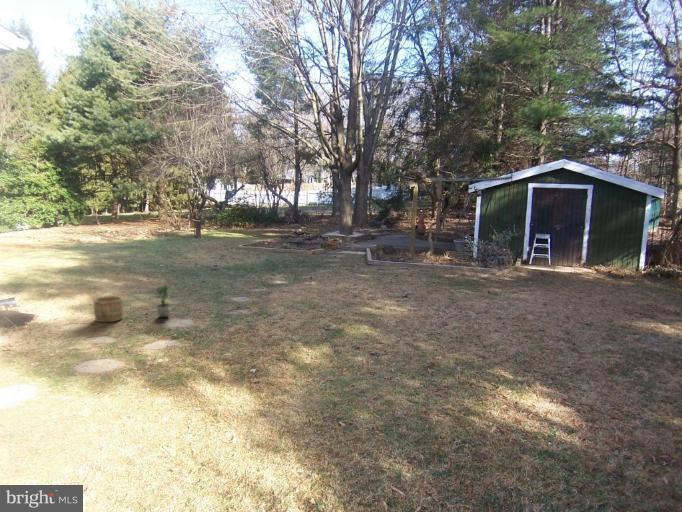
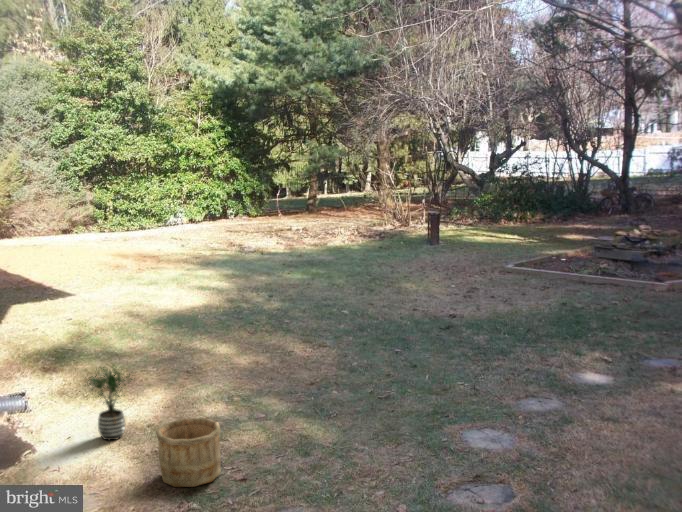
potted plant: present [152,285,172,318] -> present [87,367,133,440]

